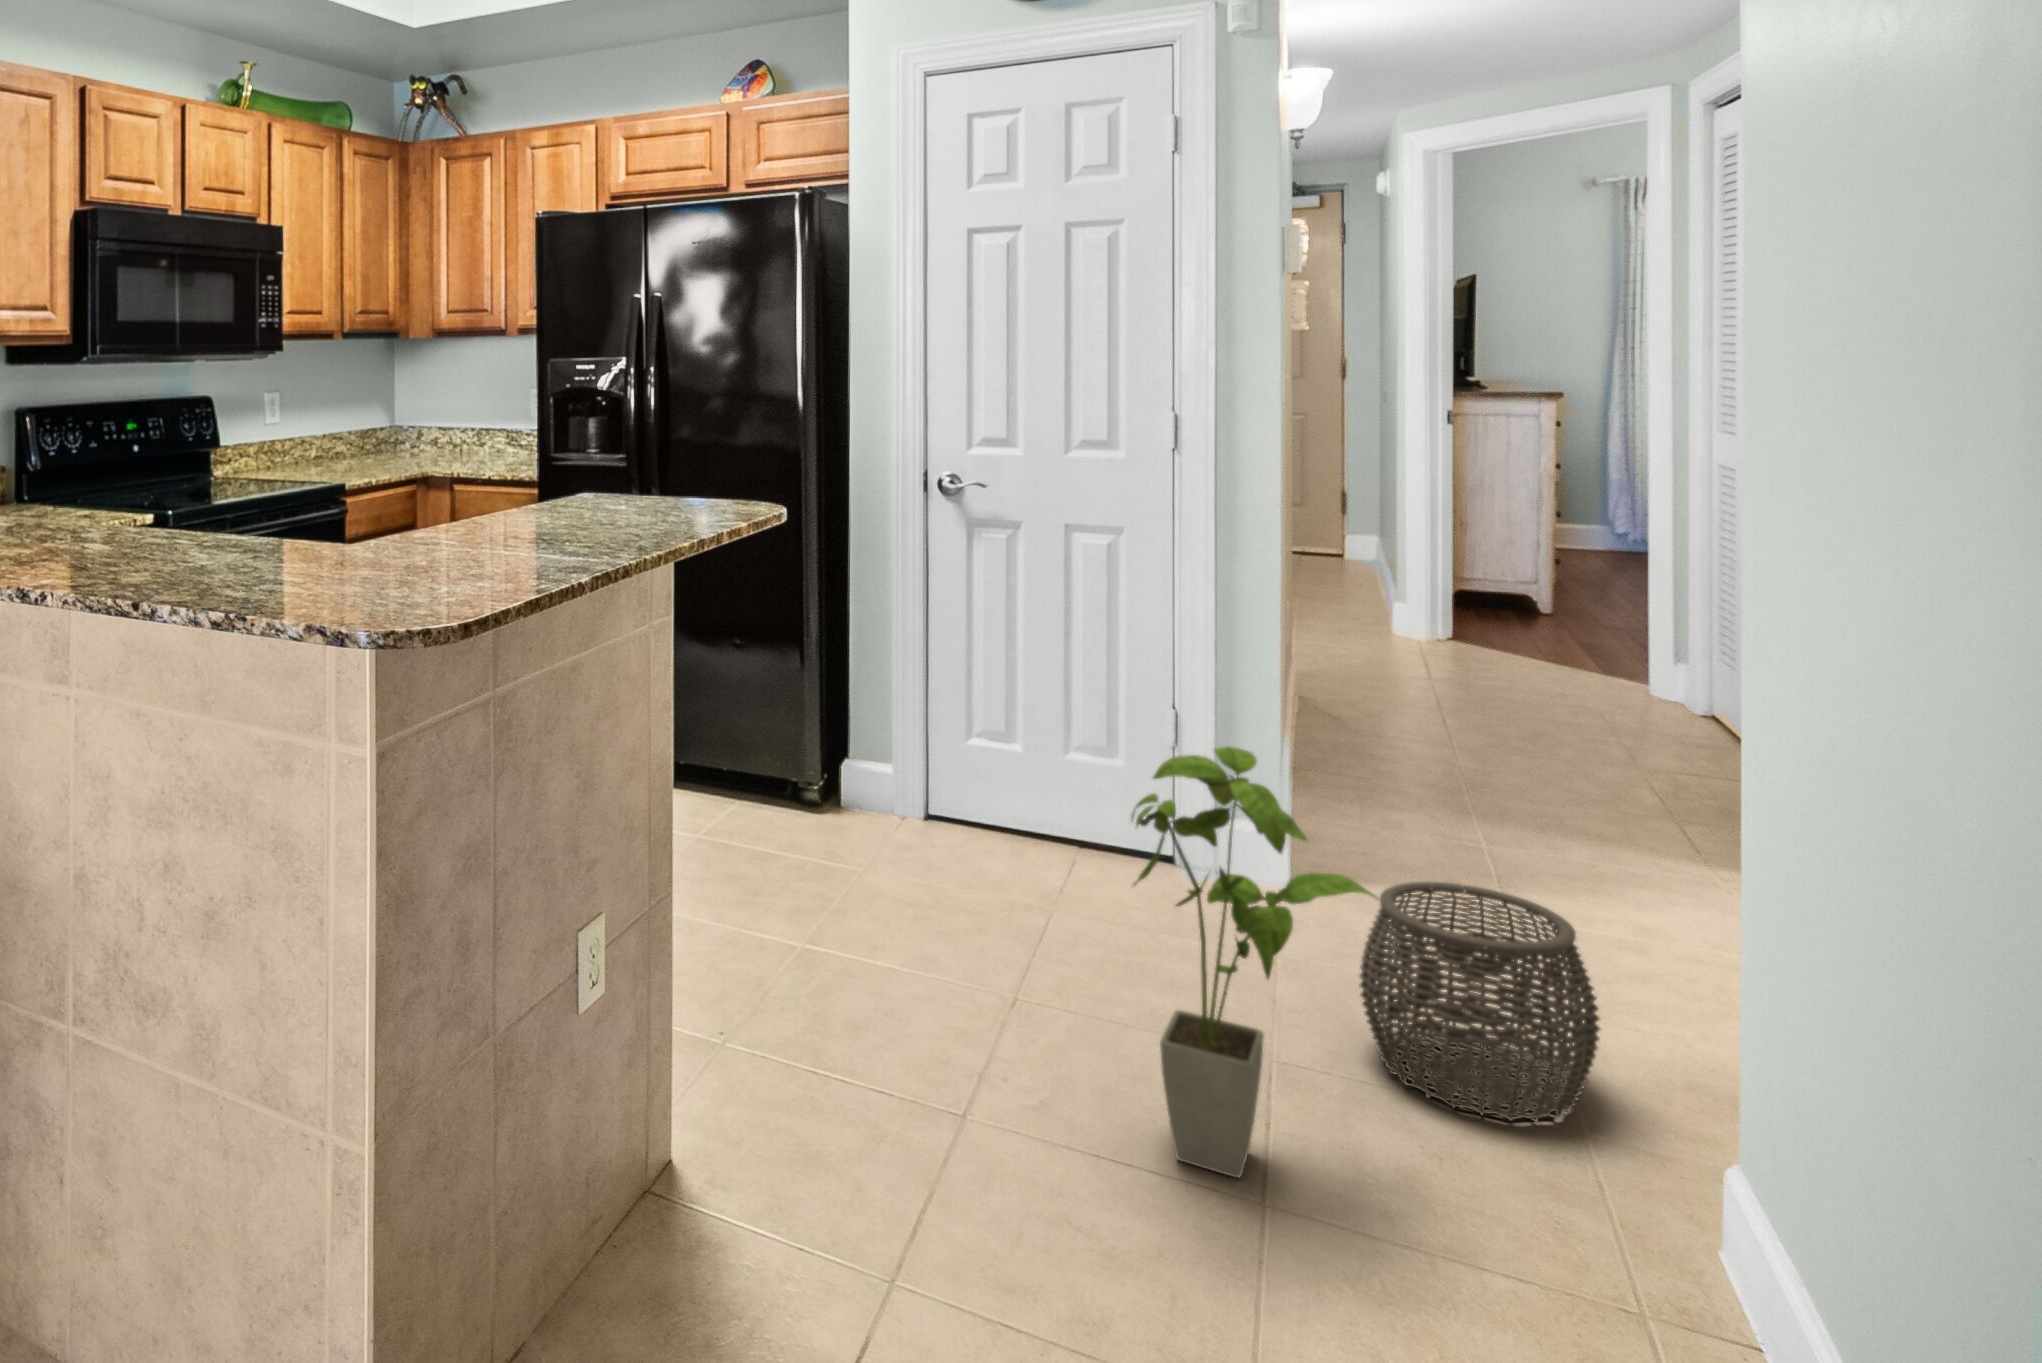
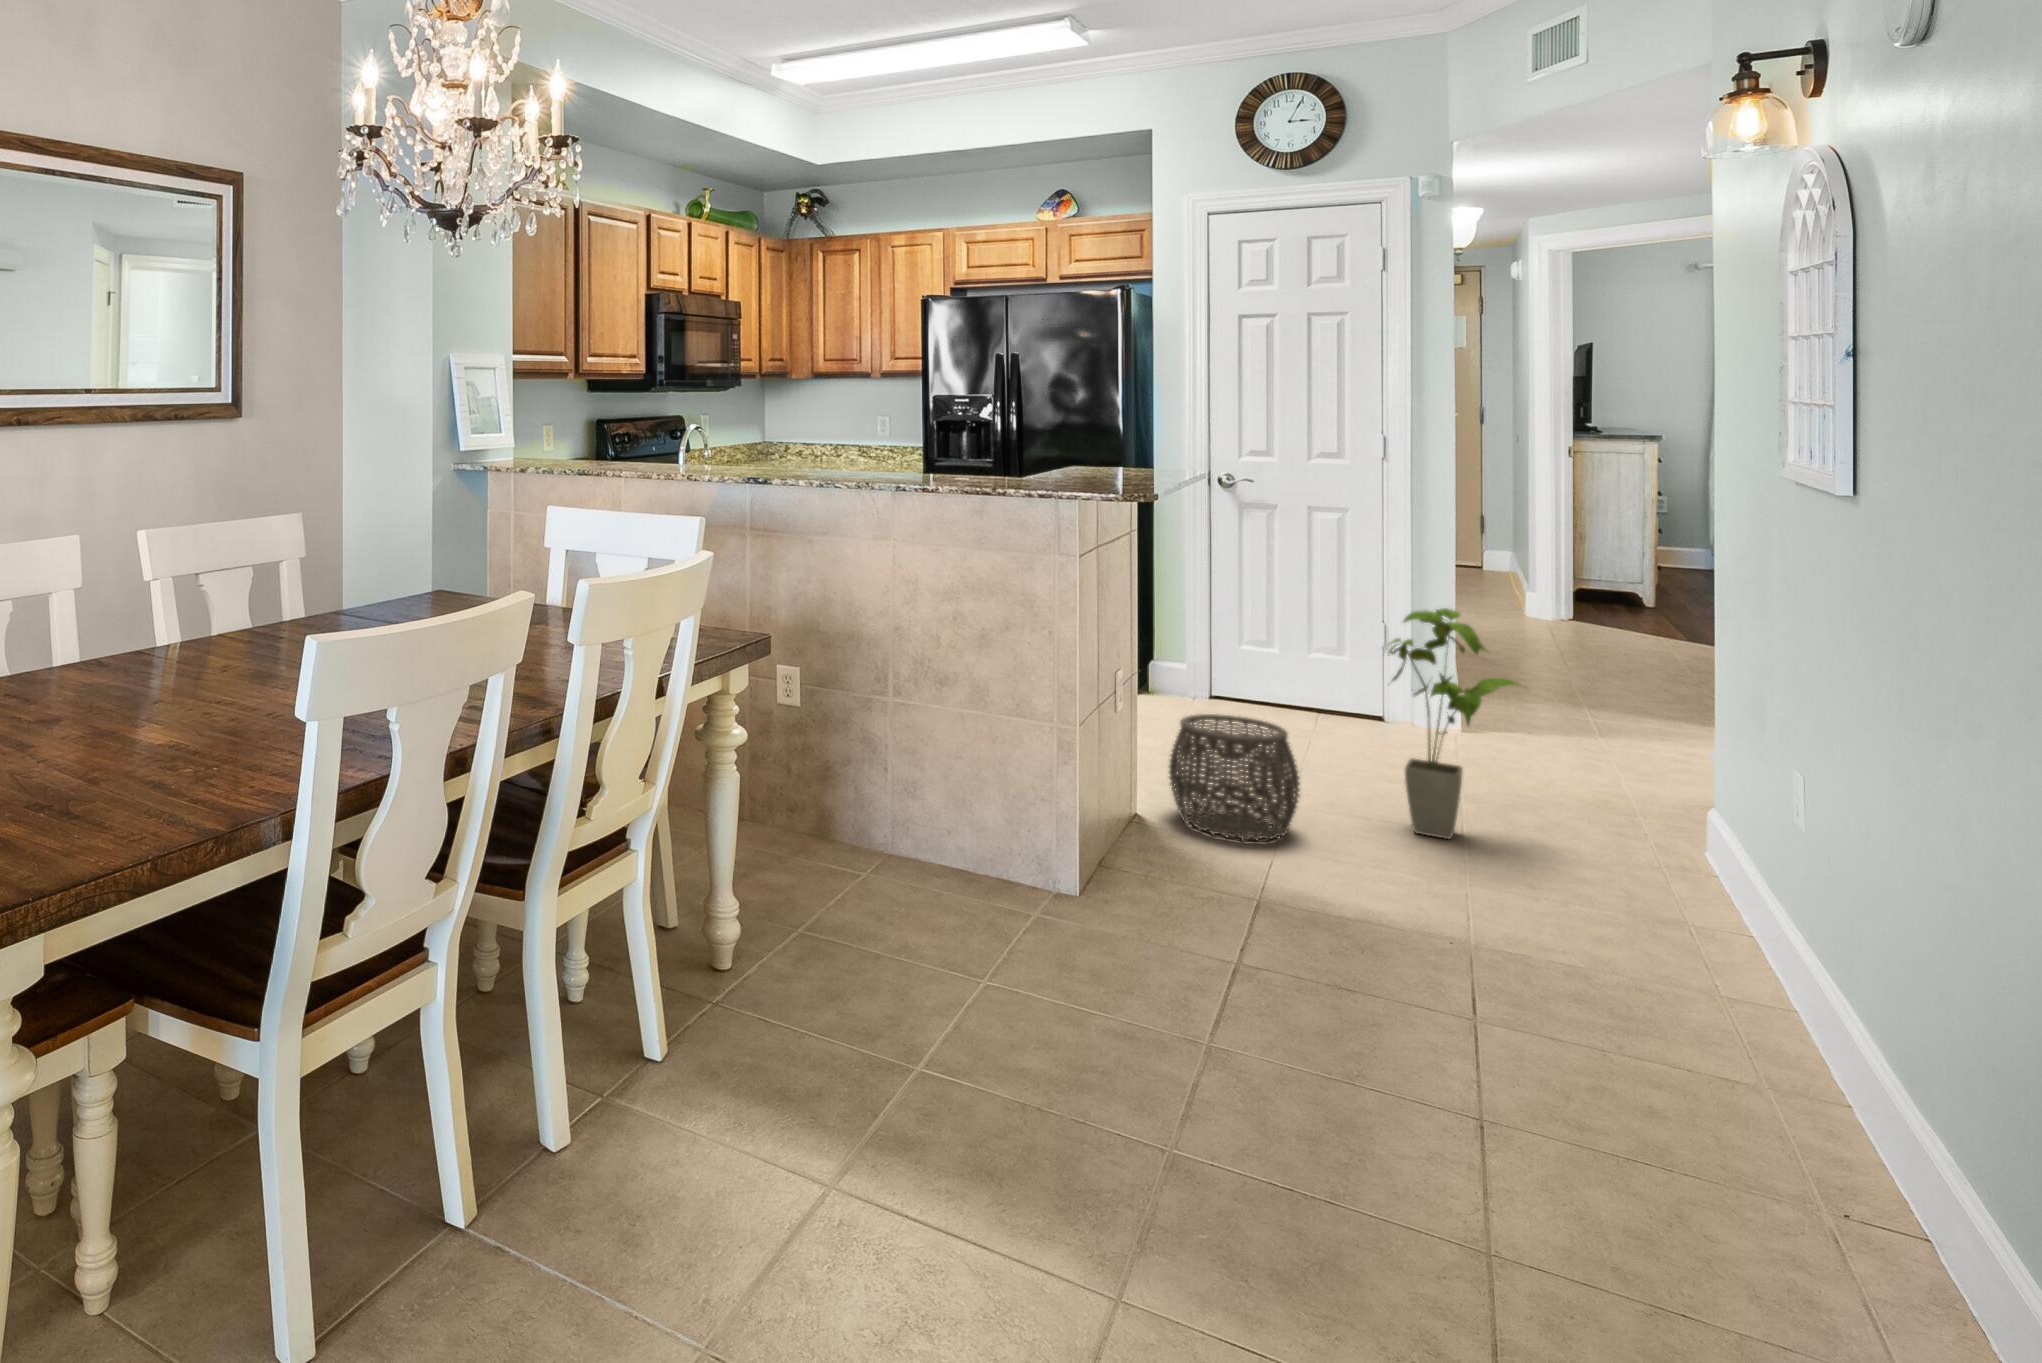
woven basket: present [1359,882,1600,1121] -> present [1168,714,1300,840]

